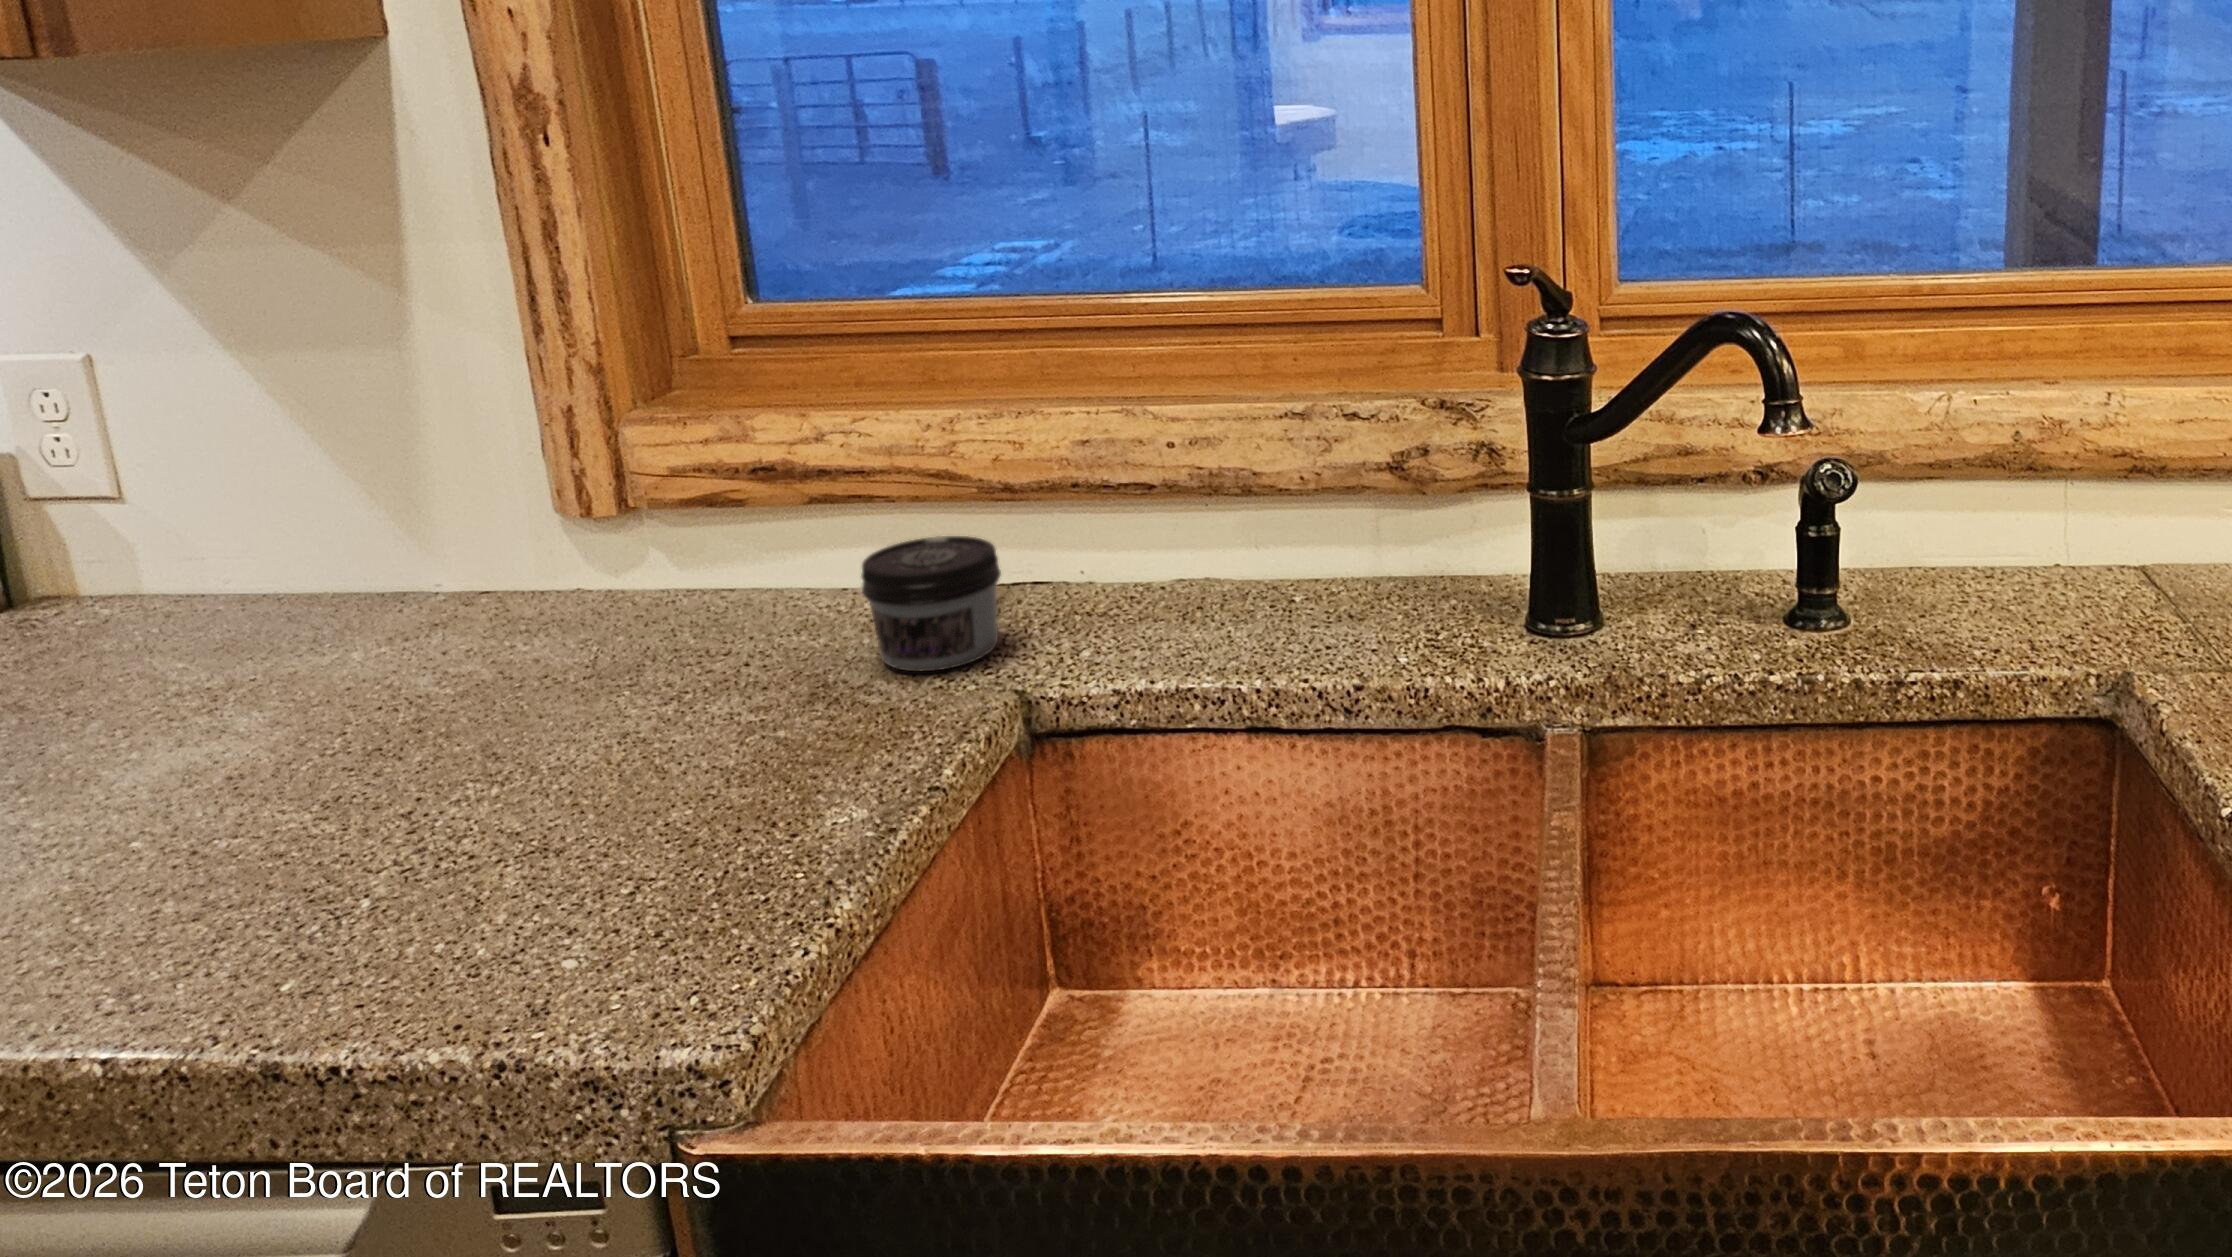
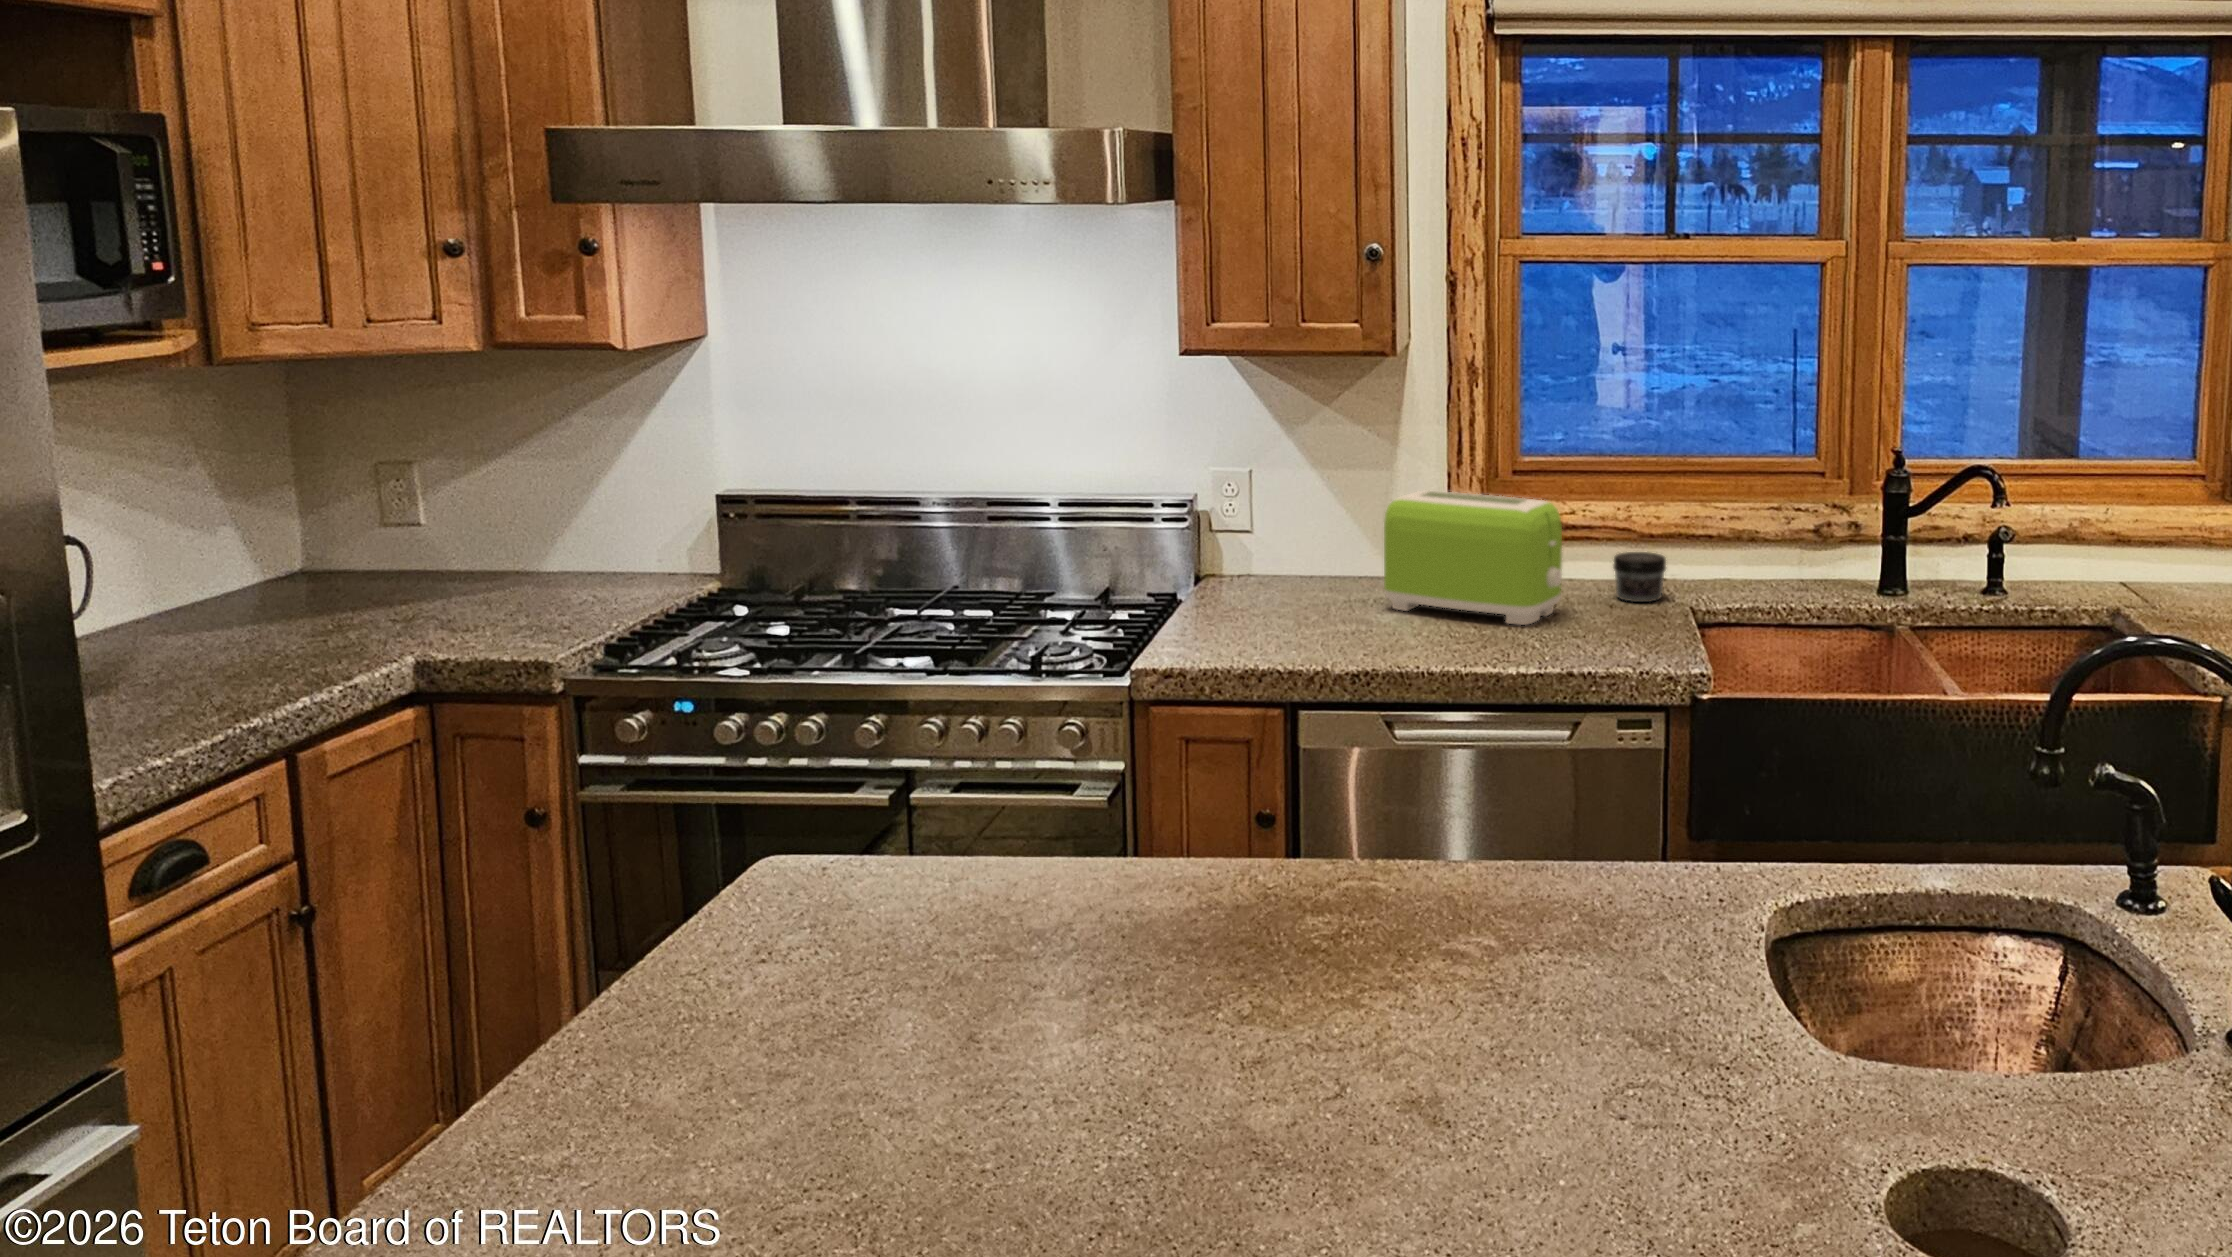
toaster: none [186,410,666,786] -> present [1384,490,1562,625]

